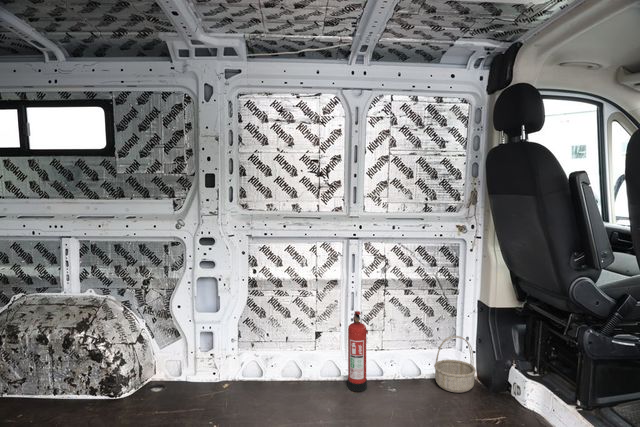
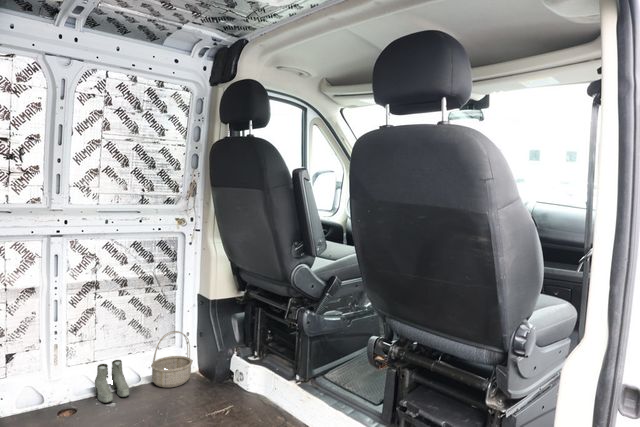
fire extinguisher: present [348,311,368,392] -> none [50,321,77,413]
boots: none [384,353,413,392] -> present [95,360,129,403]

